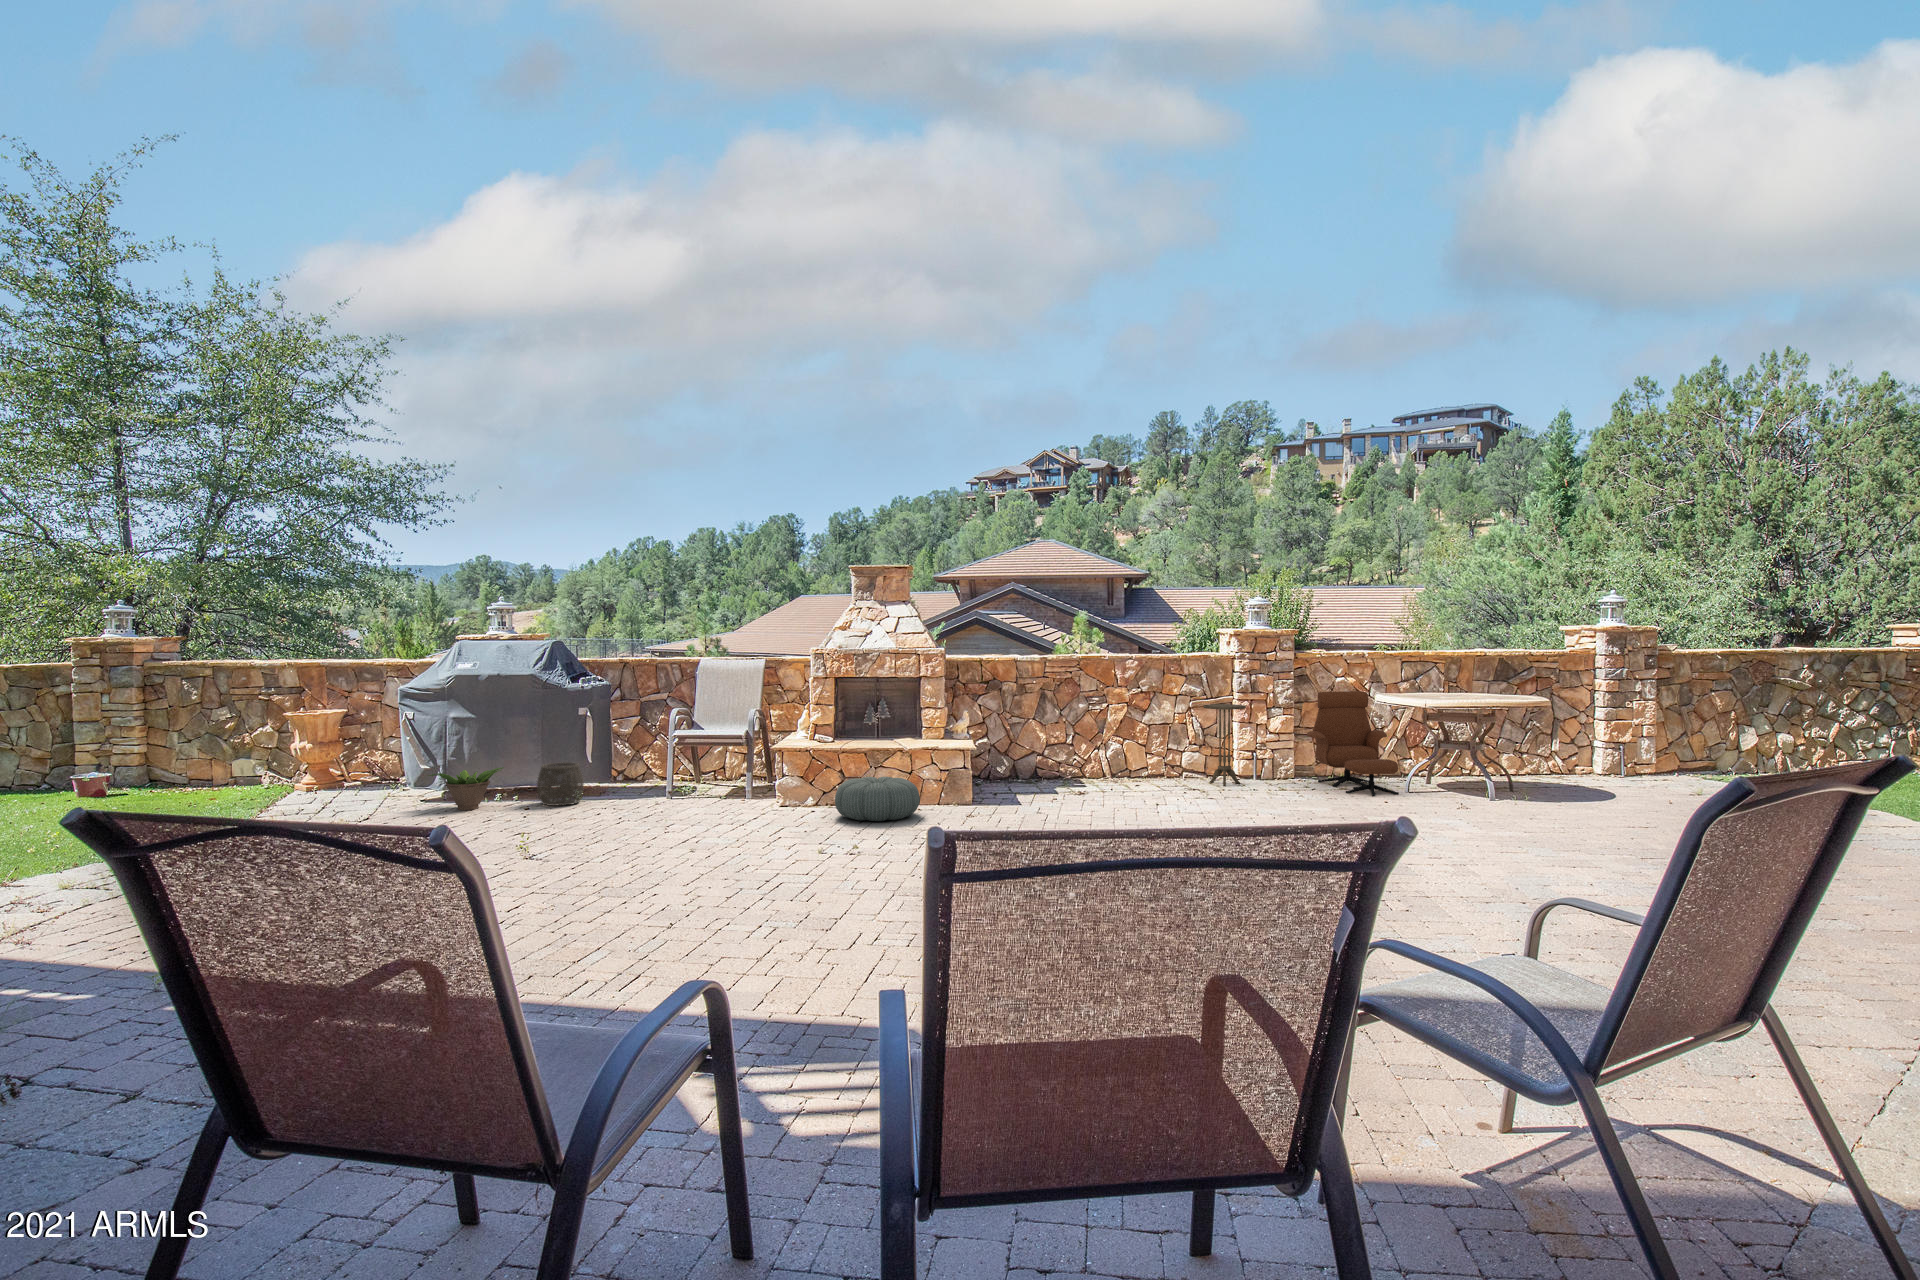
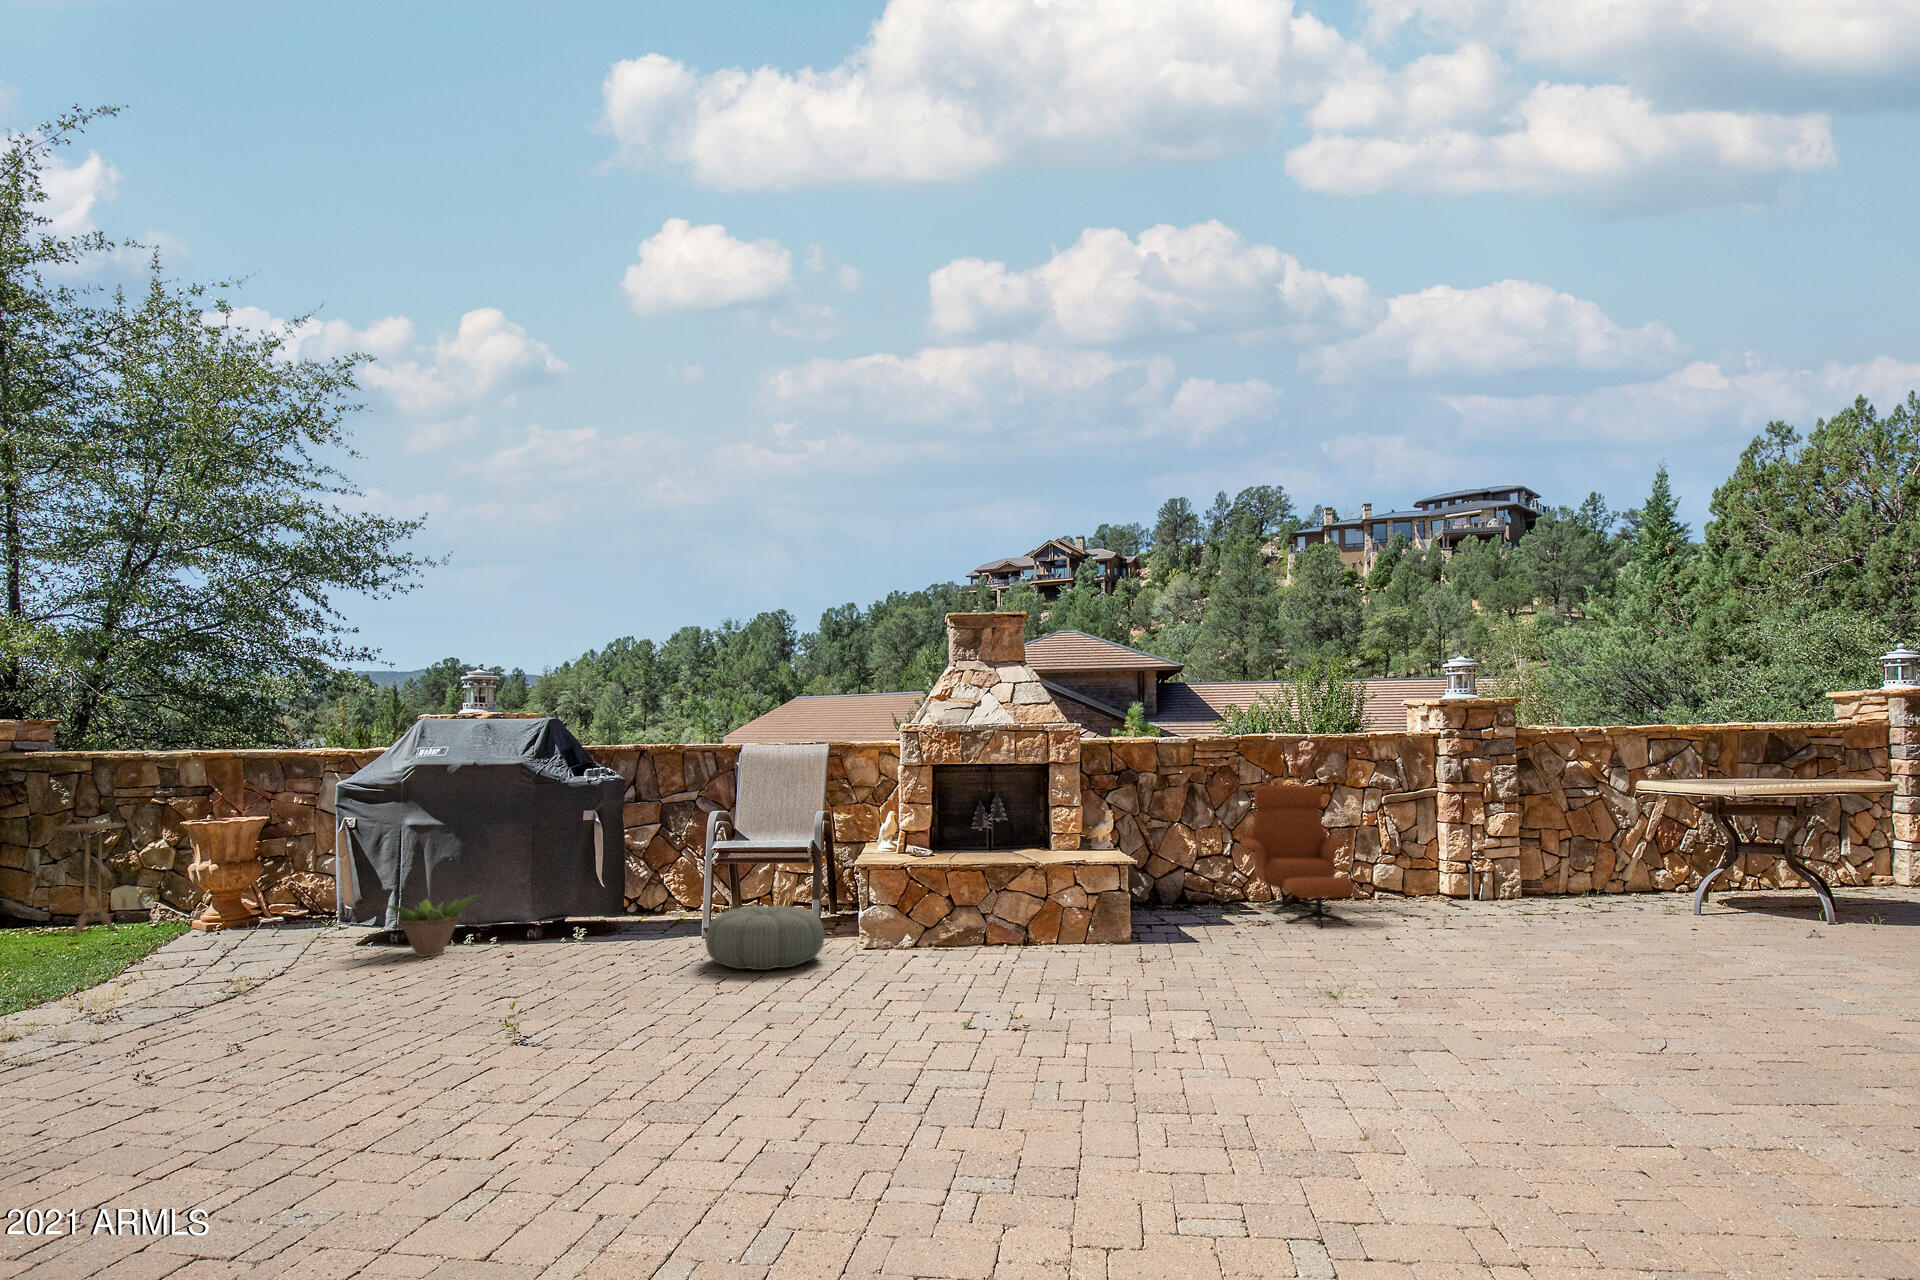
lounge chair: present [1307,691,1399,797] -> present [1241,786,1355,928]
side table: present [1203,704,1246,786] -> present [58,823,126,936]
woven basket: present [537,762,584,806] -> none [525,887,591,949]
pouf: present [835,777,920,821] -> present [706,905,824,970]

